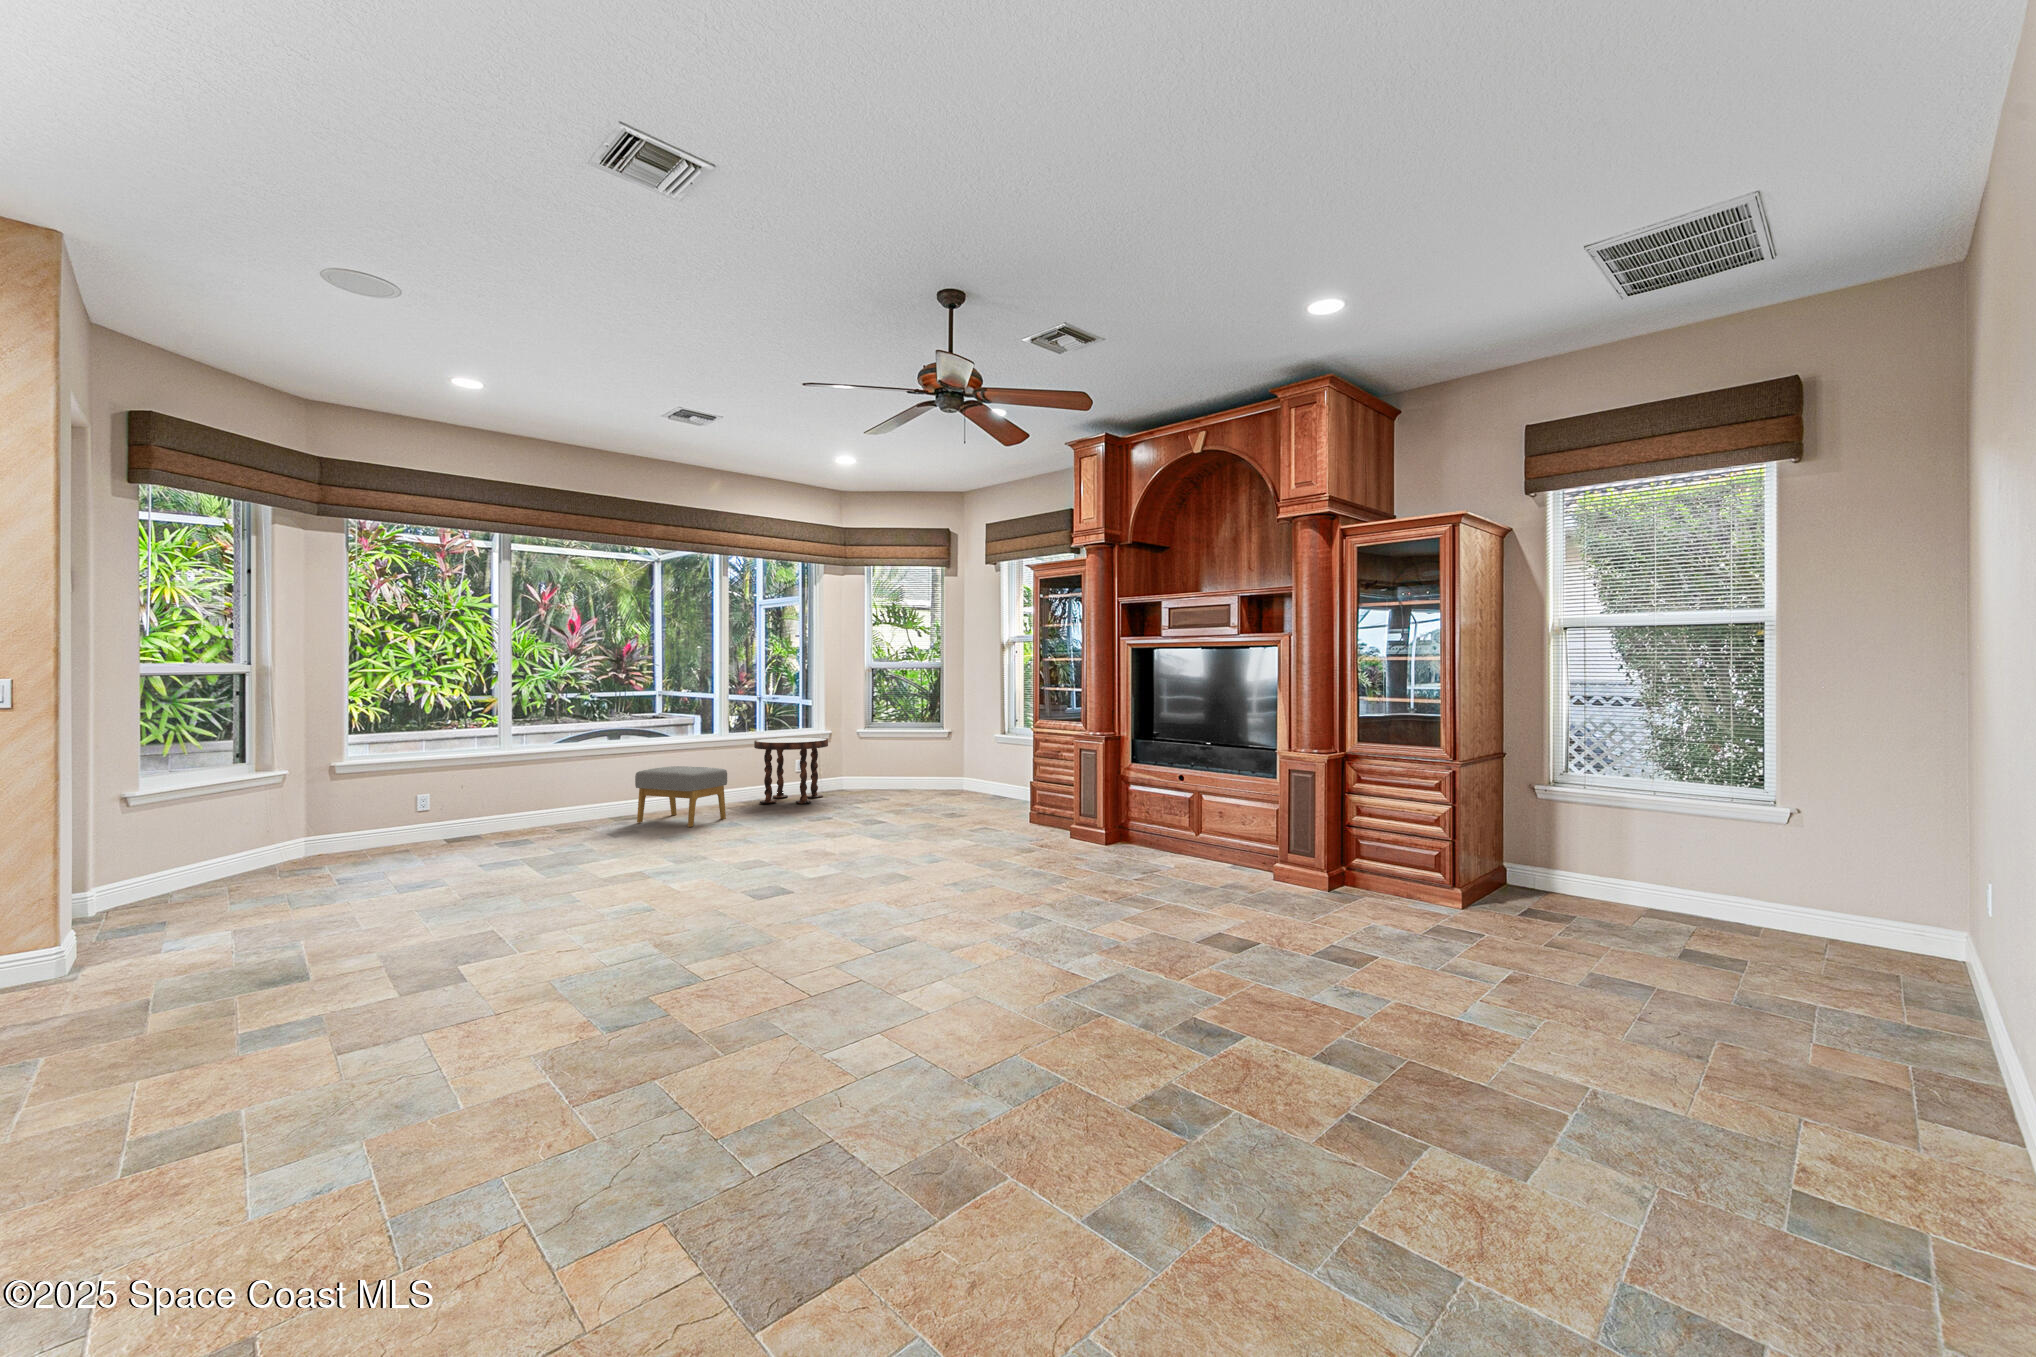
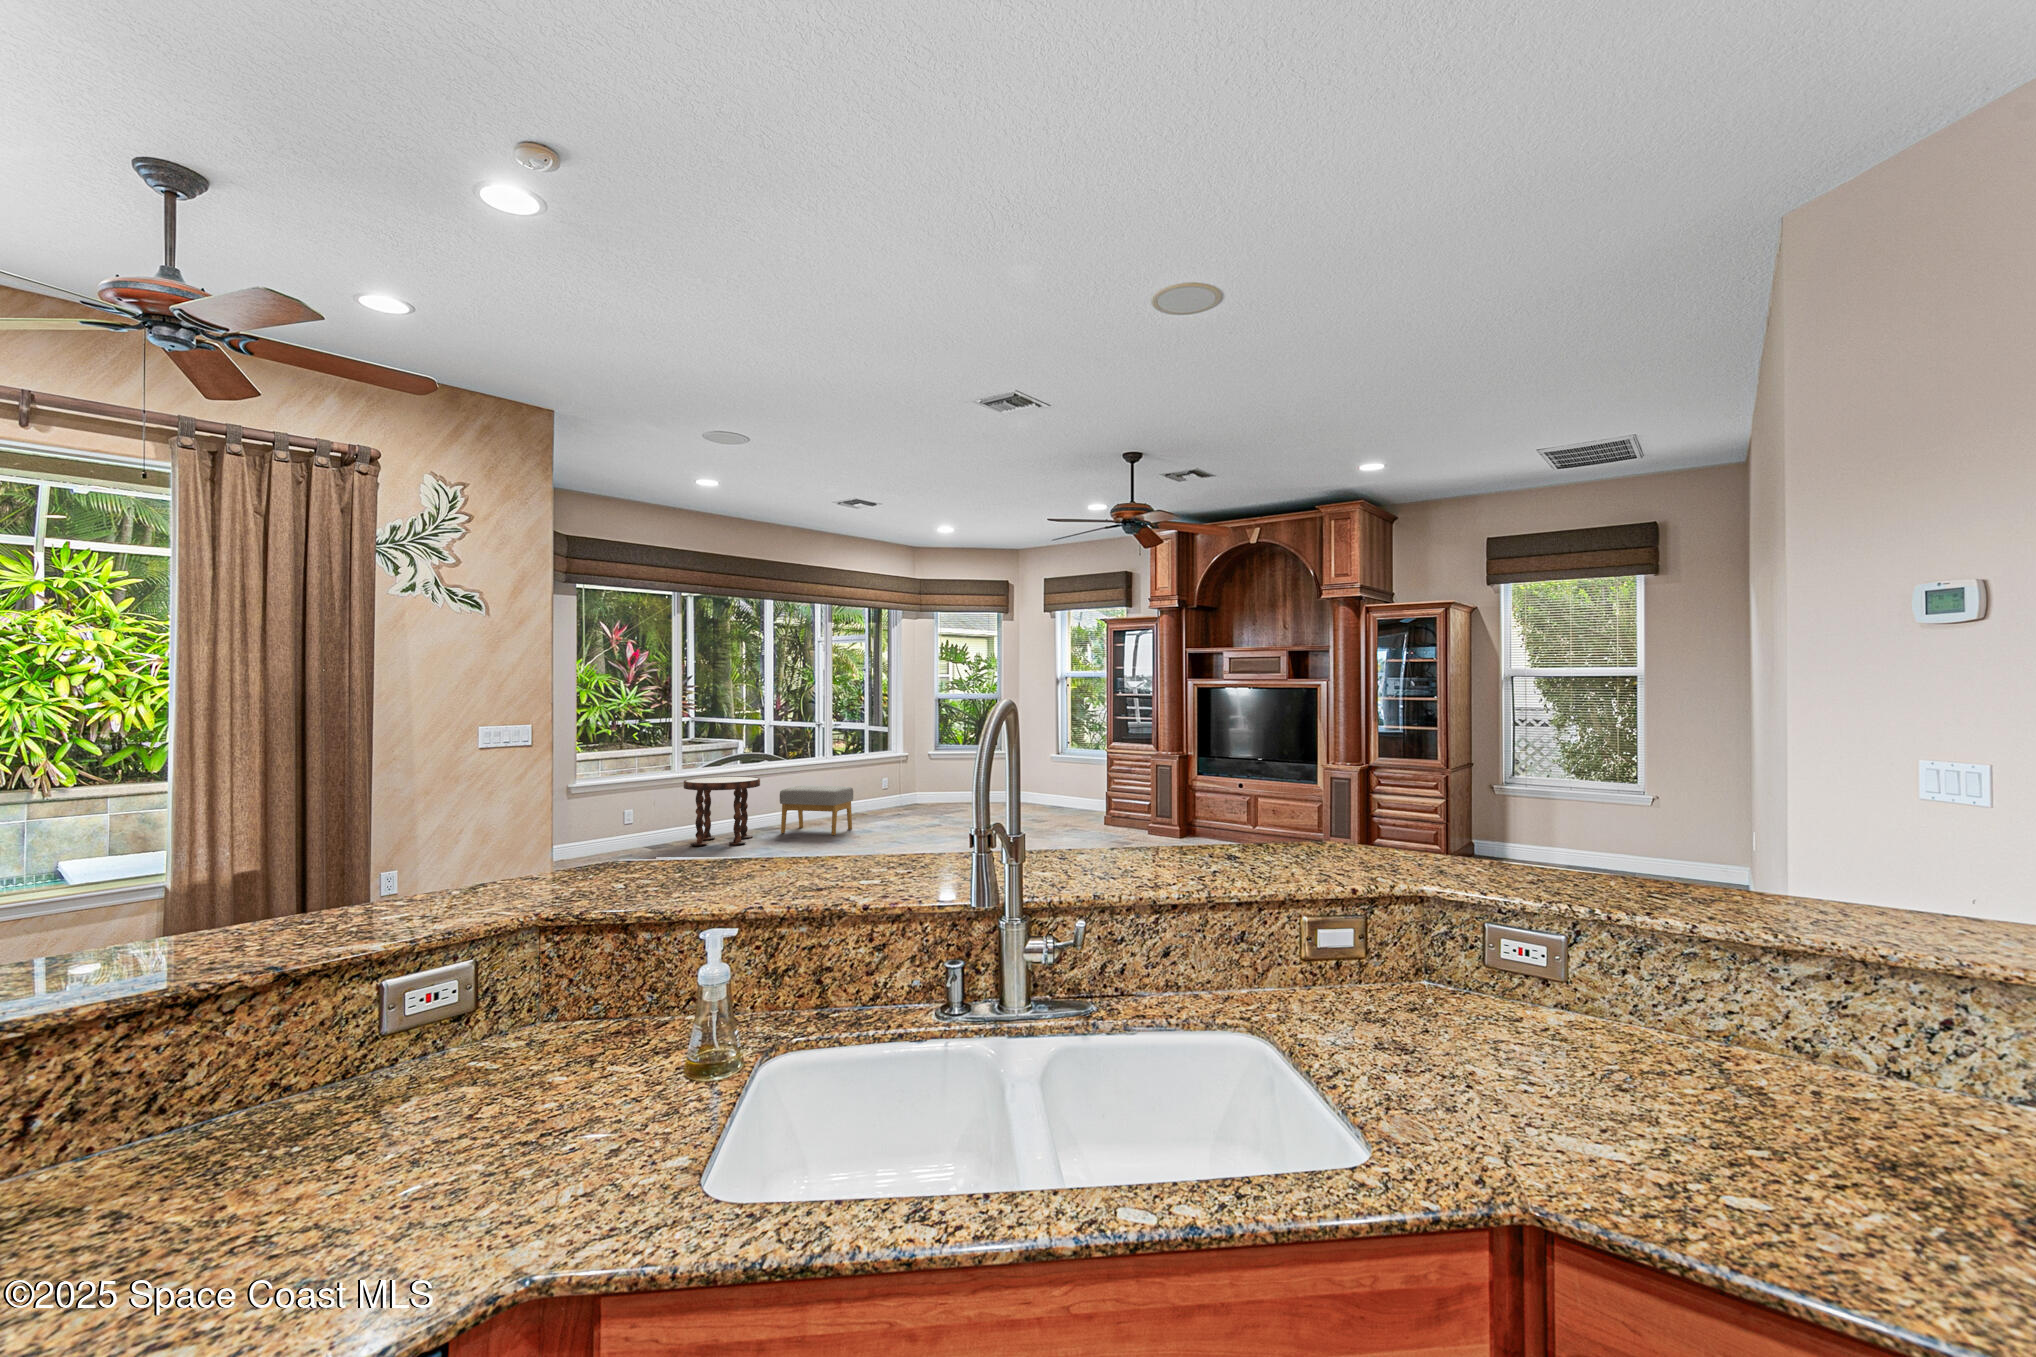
side table: present [754,737,828,804] -> present [684,776,760,846]

